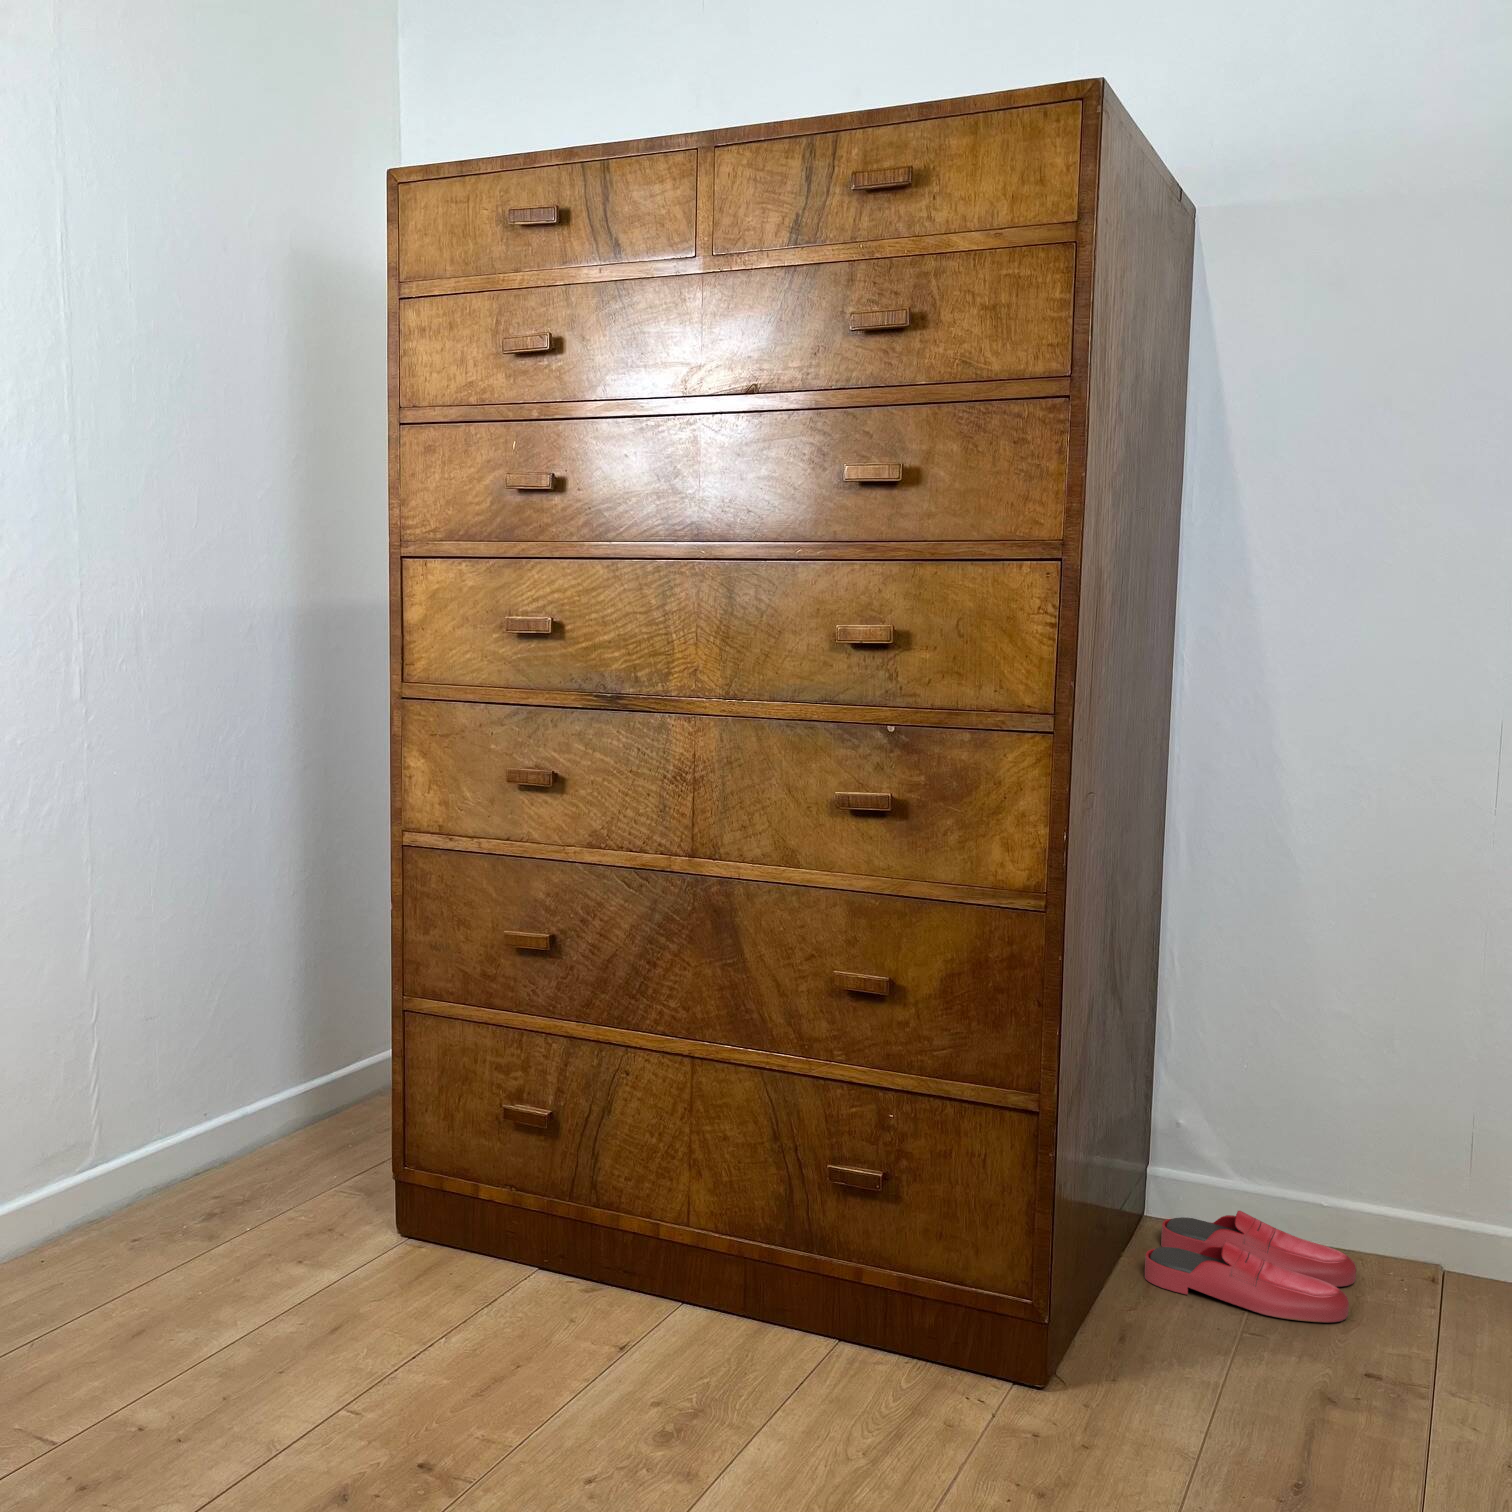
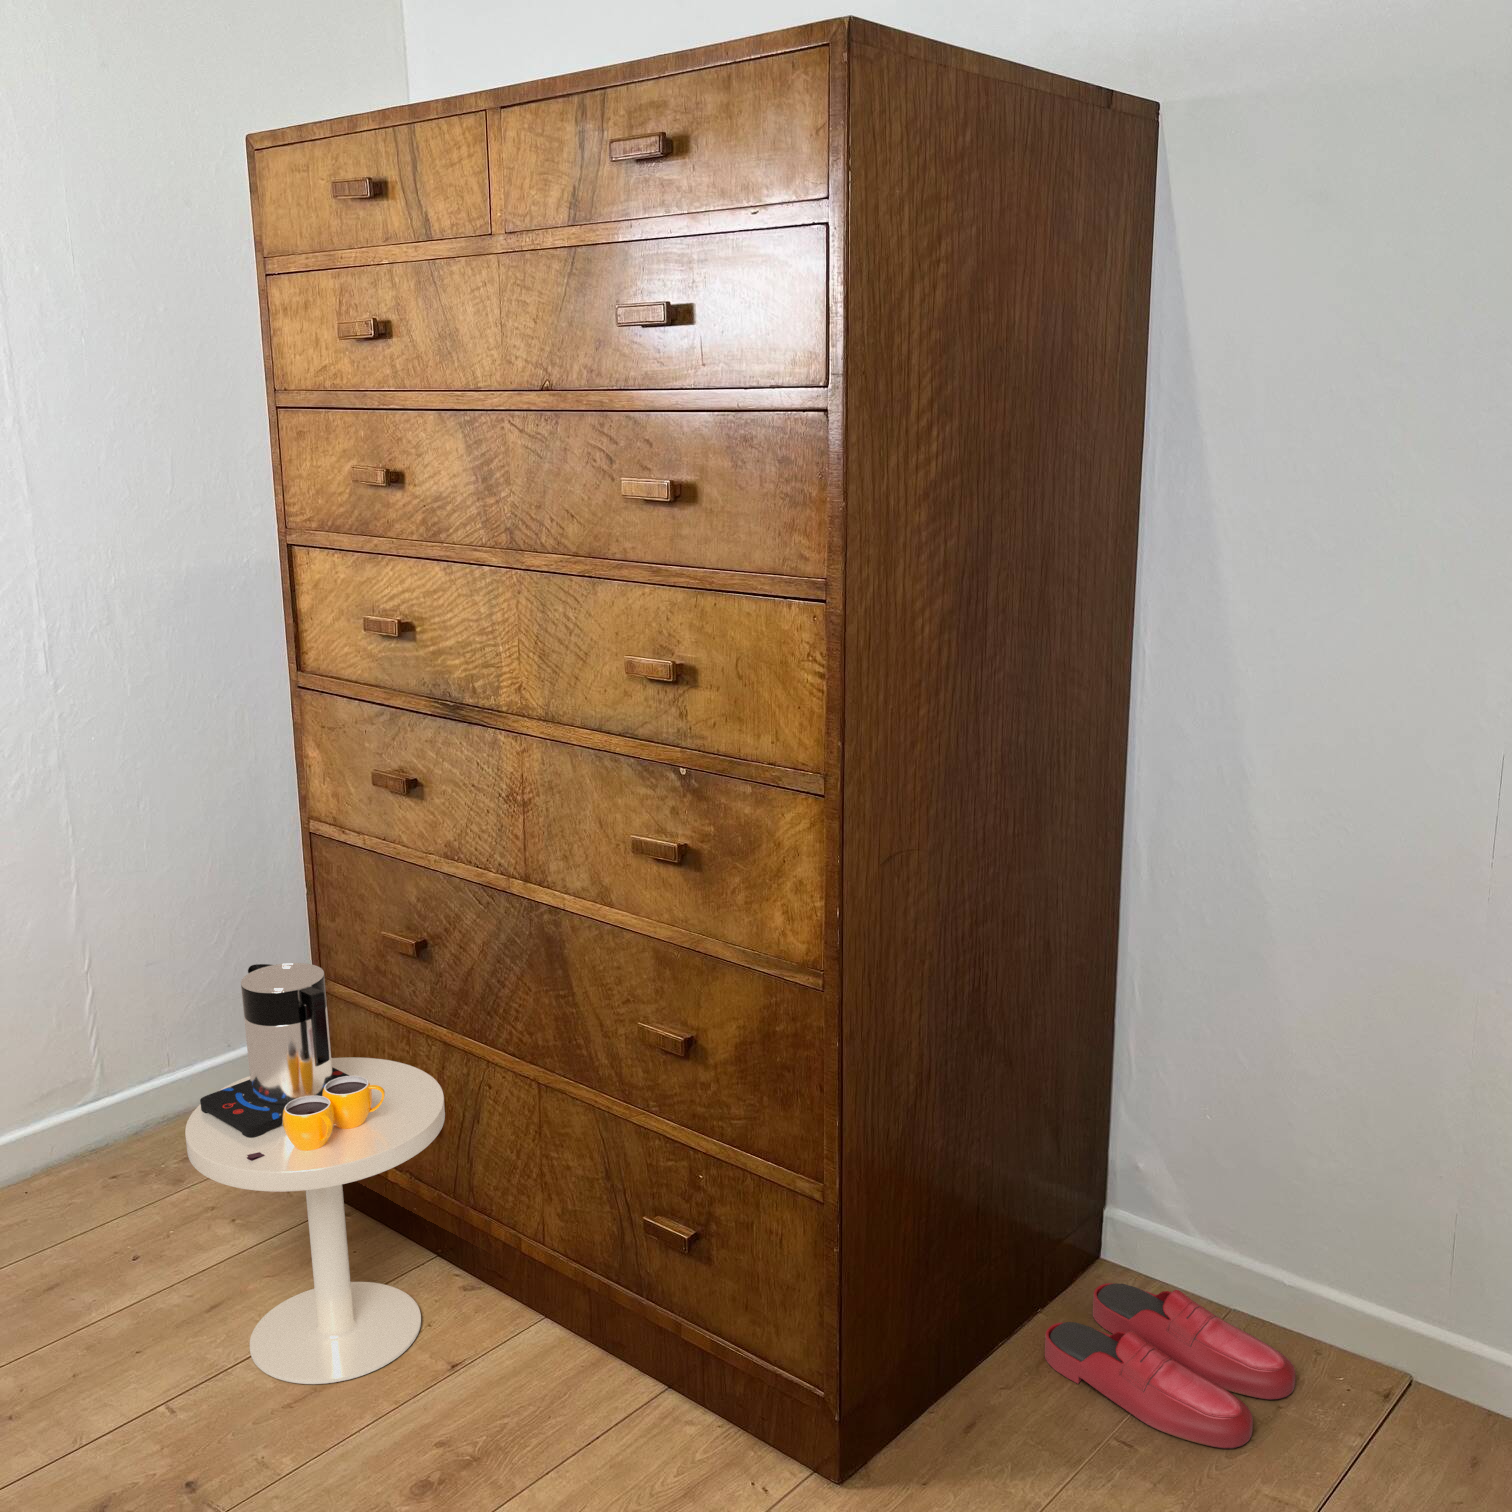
side table: none [355,954,609,1381] -> present [185,963,445,1384]

